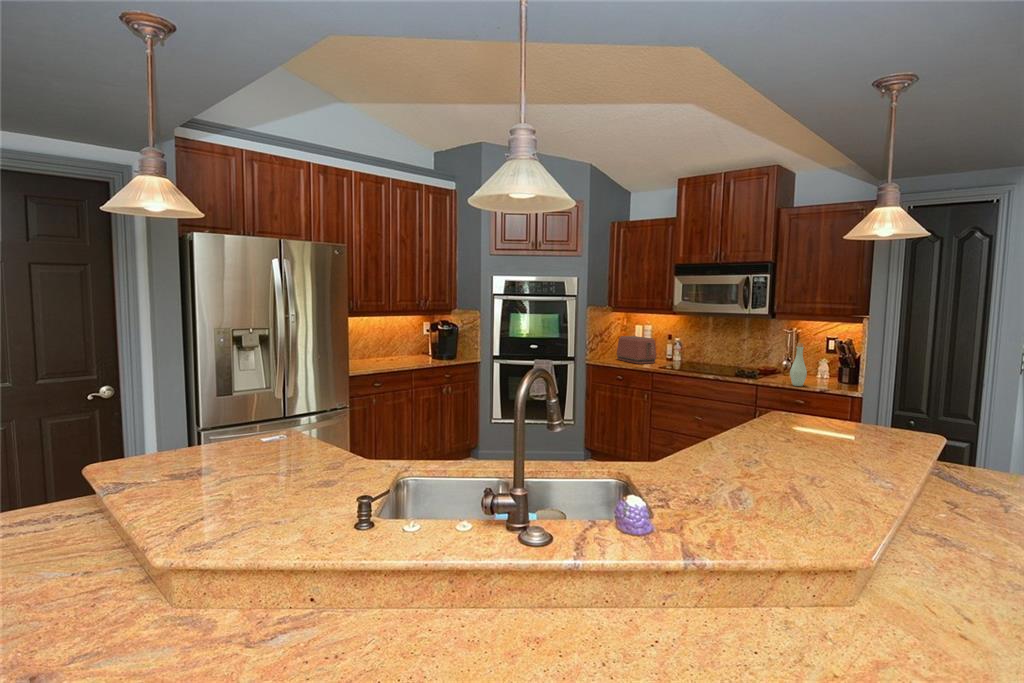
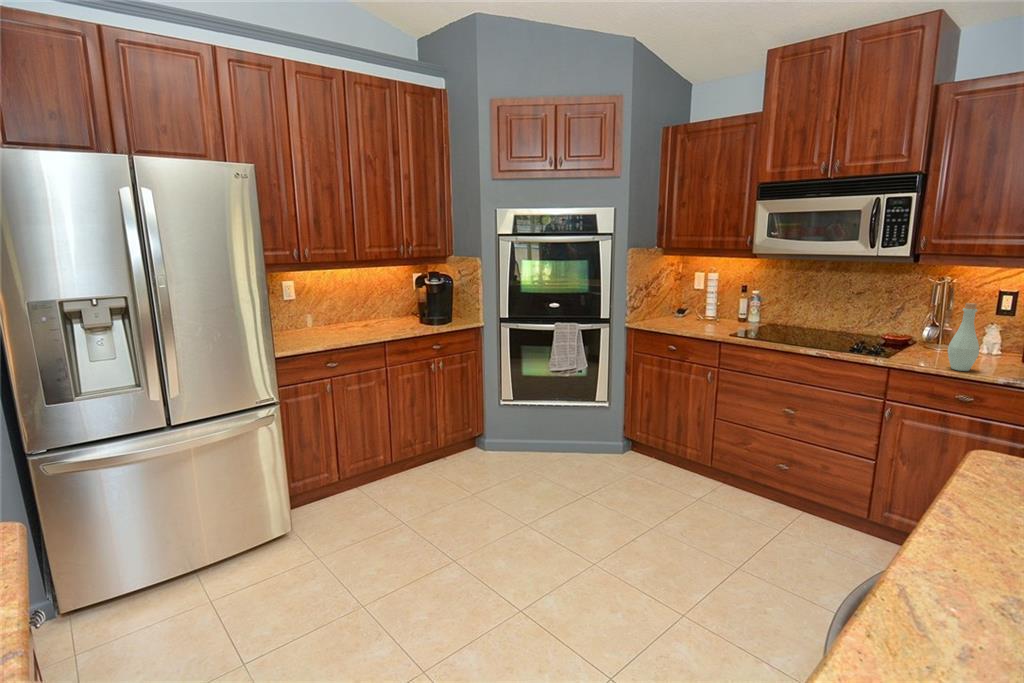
toaster: present [617,336,656,364] -> none [668,288,724,327]

